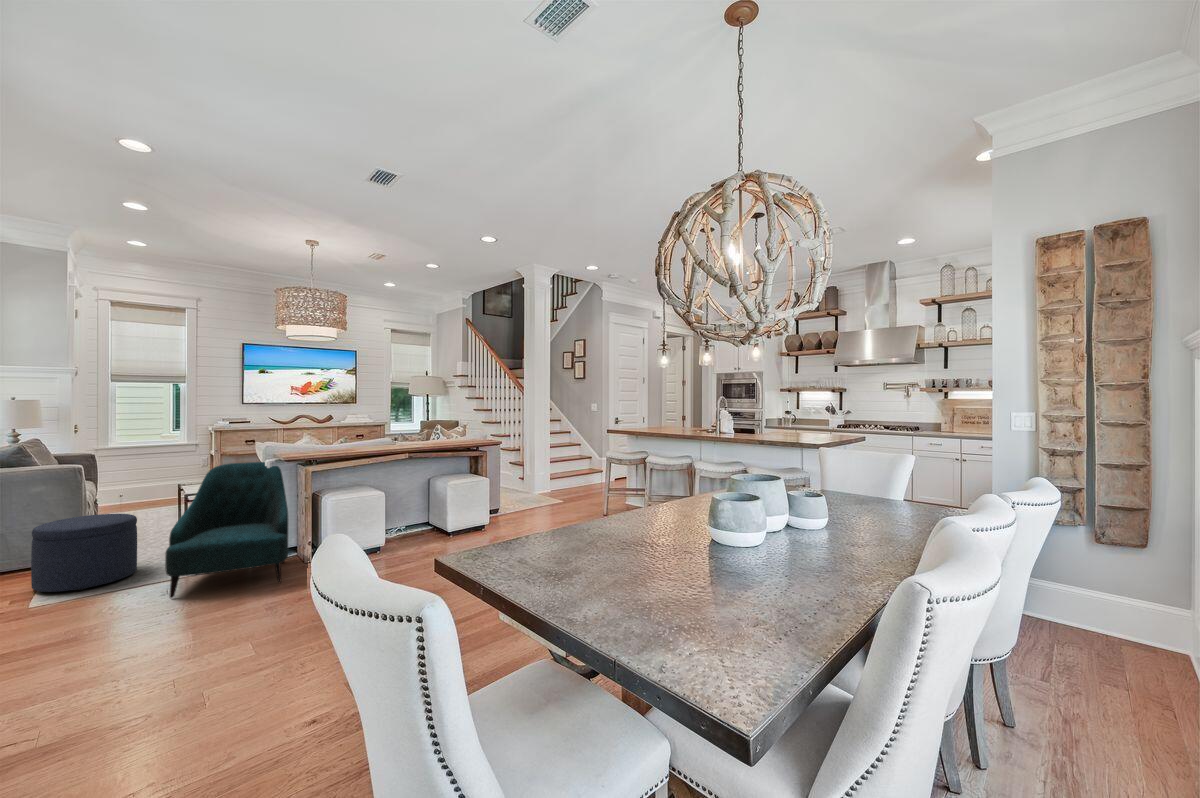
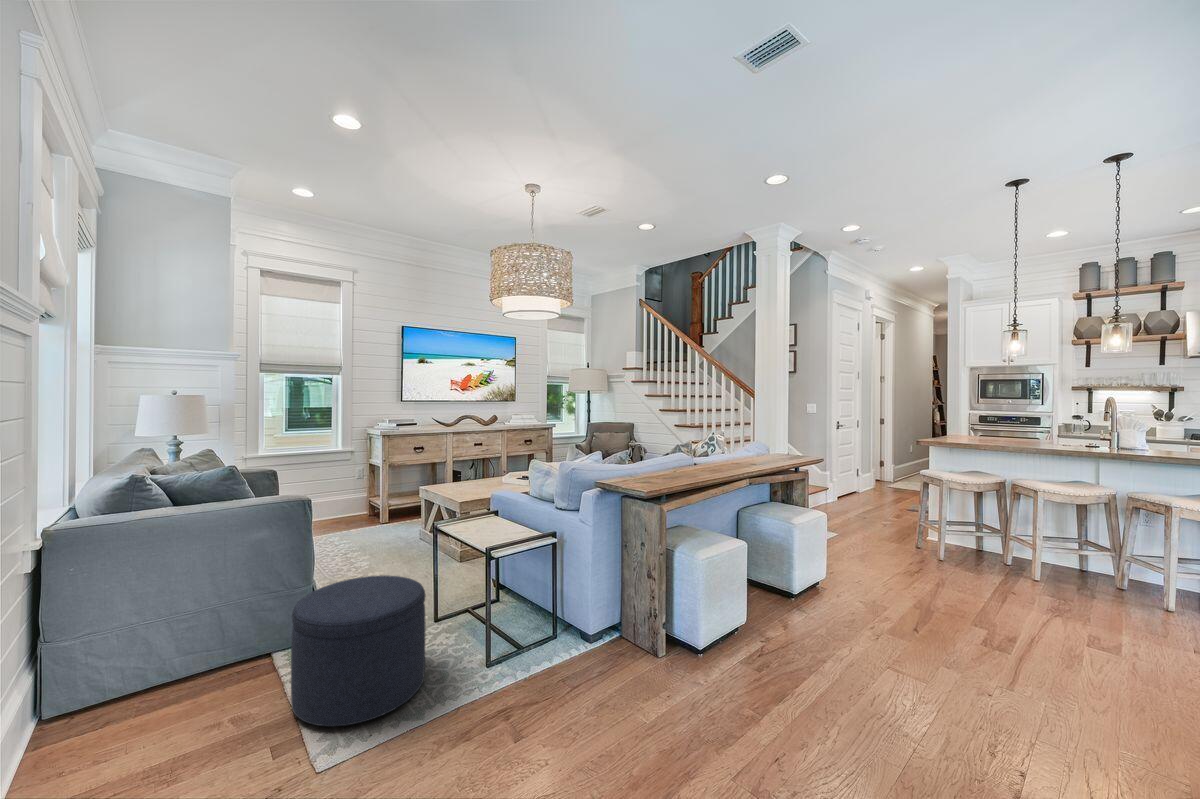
armchair: present [165,462,288,598] -> none [515,492,686,745]

